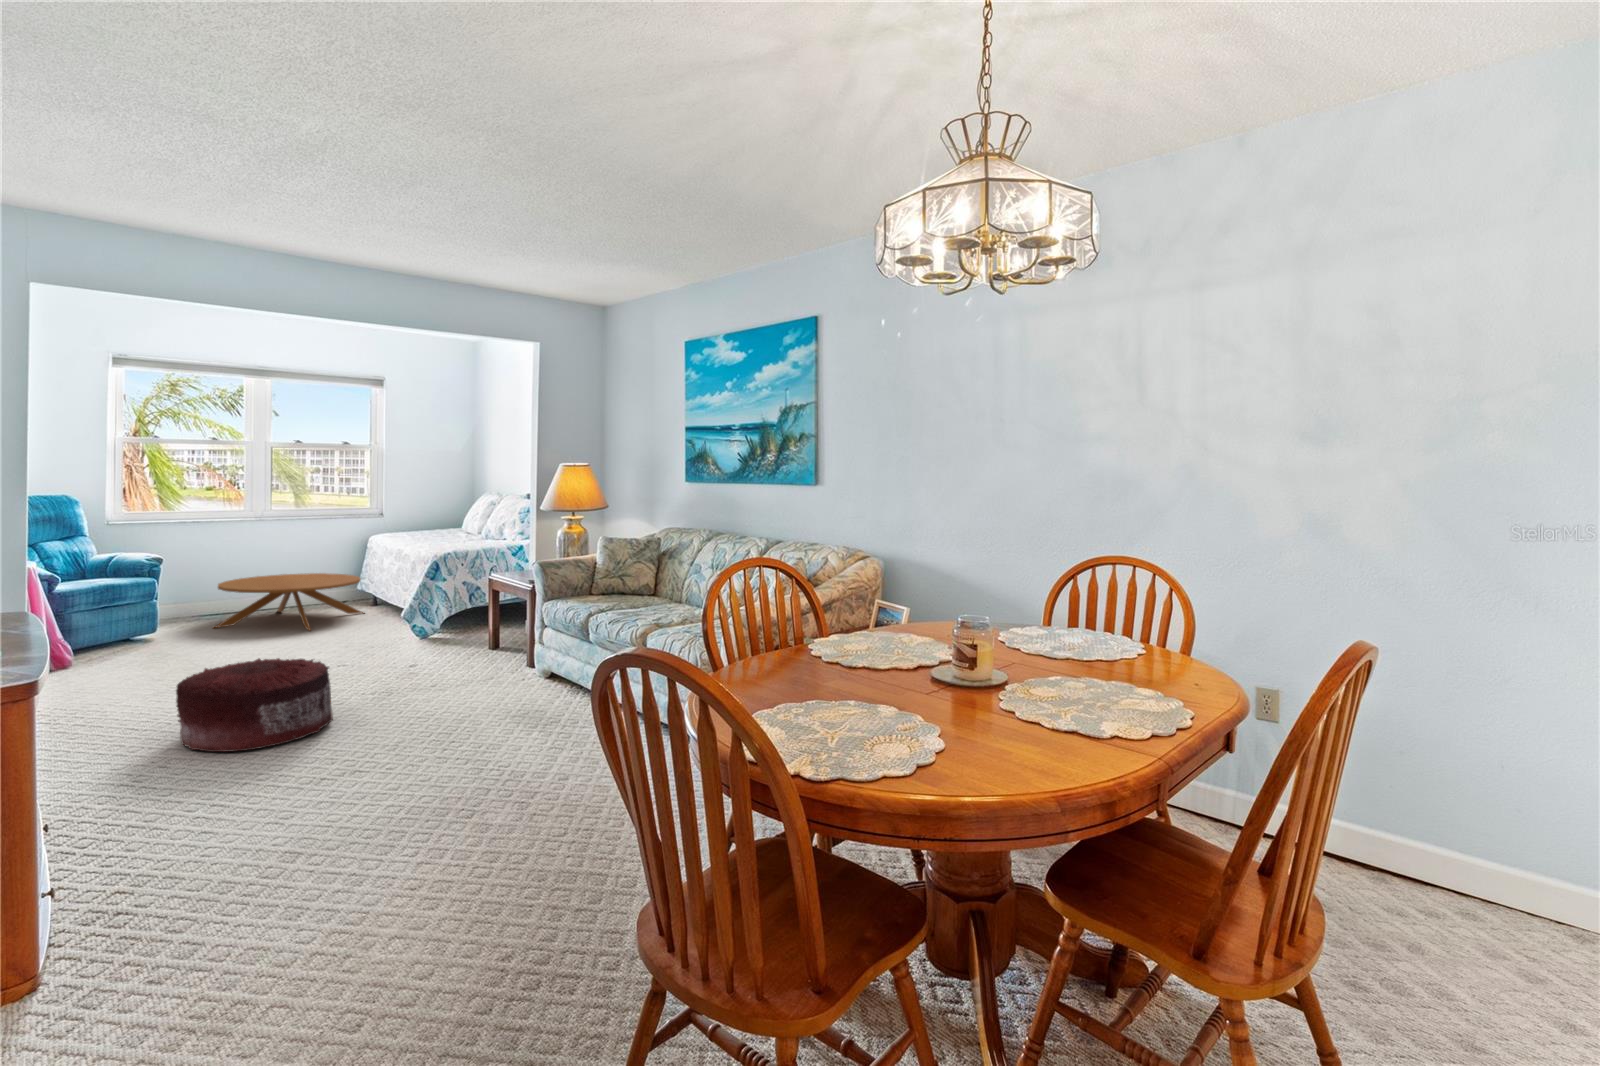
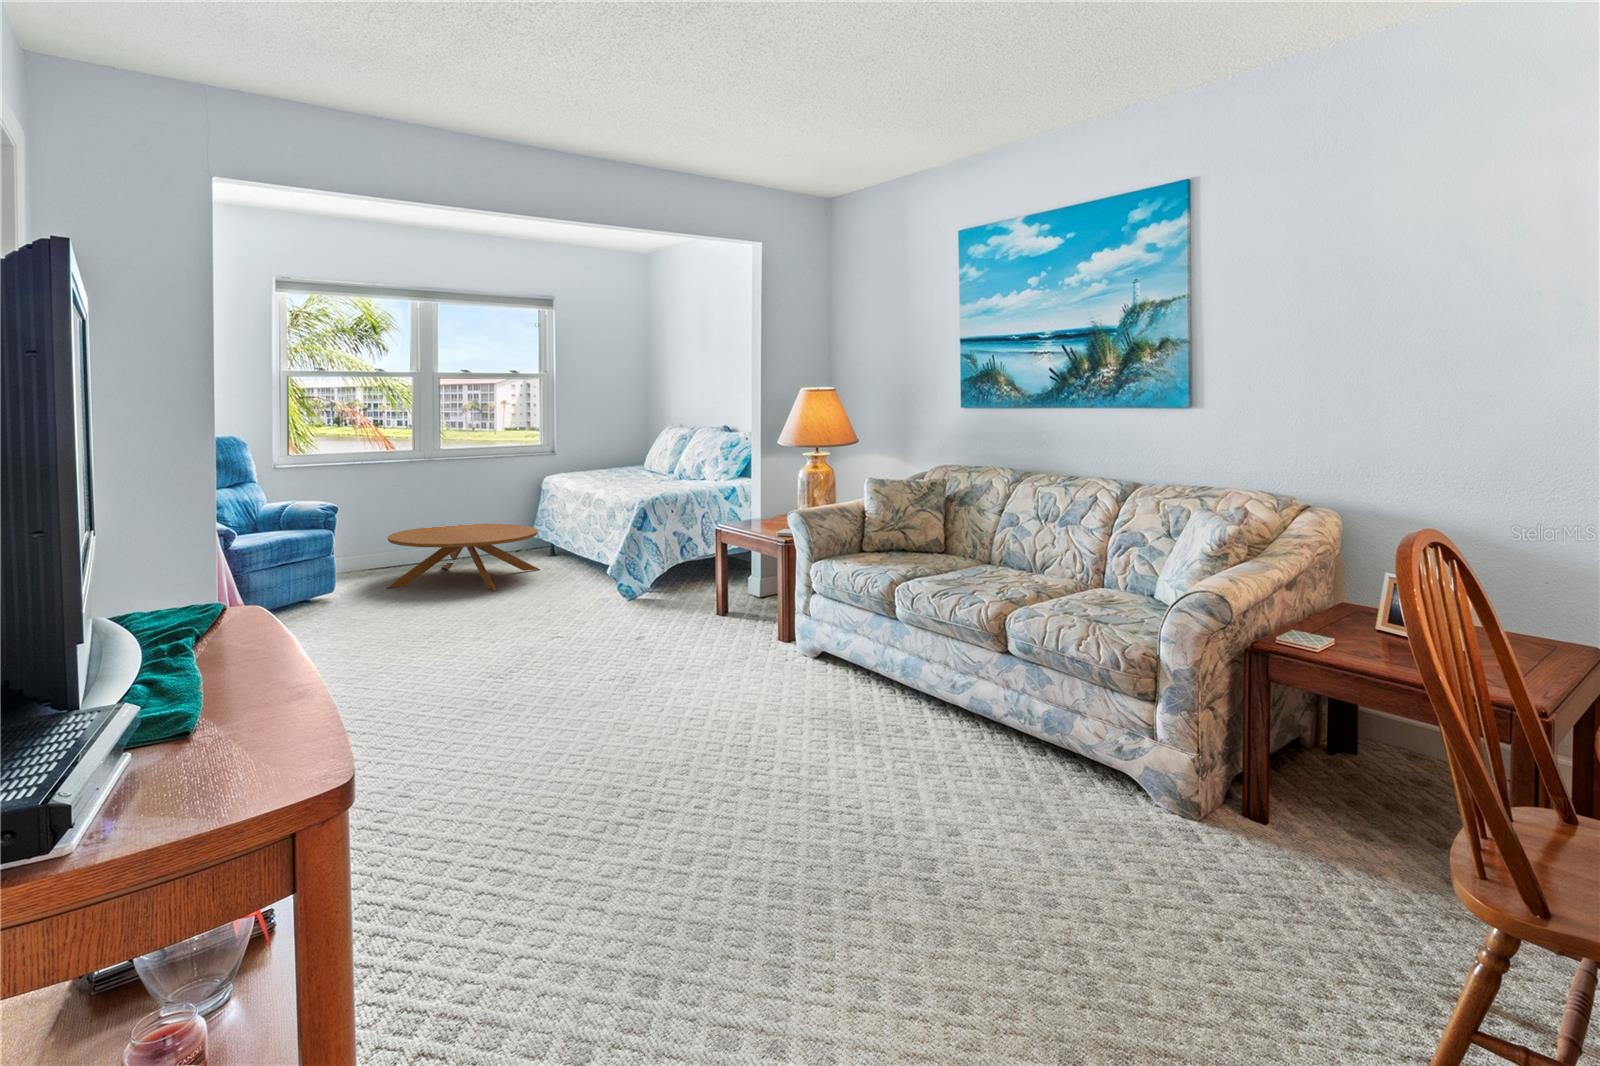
pouf: present [176,658,333,752] -> none [444,630,612,751]

